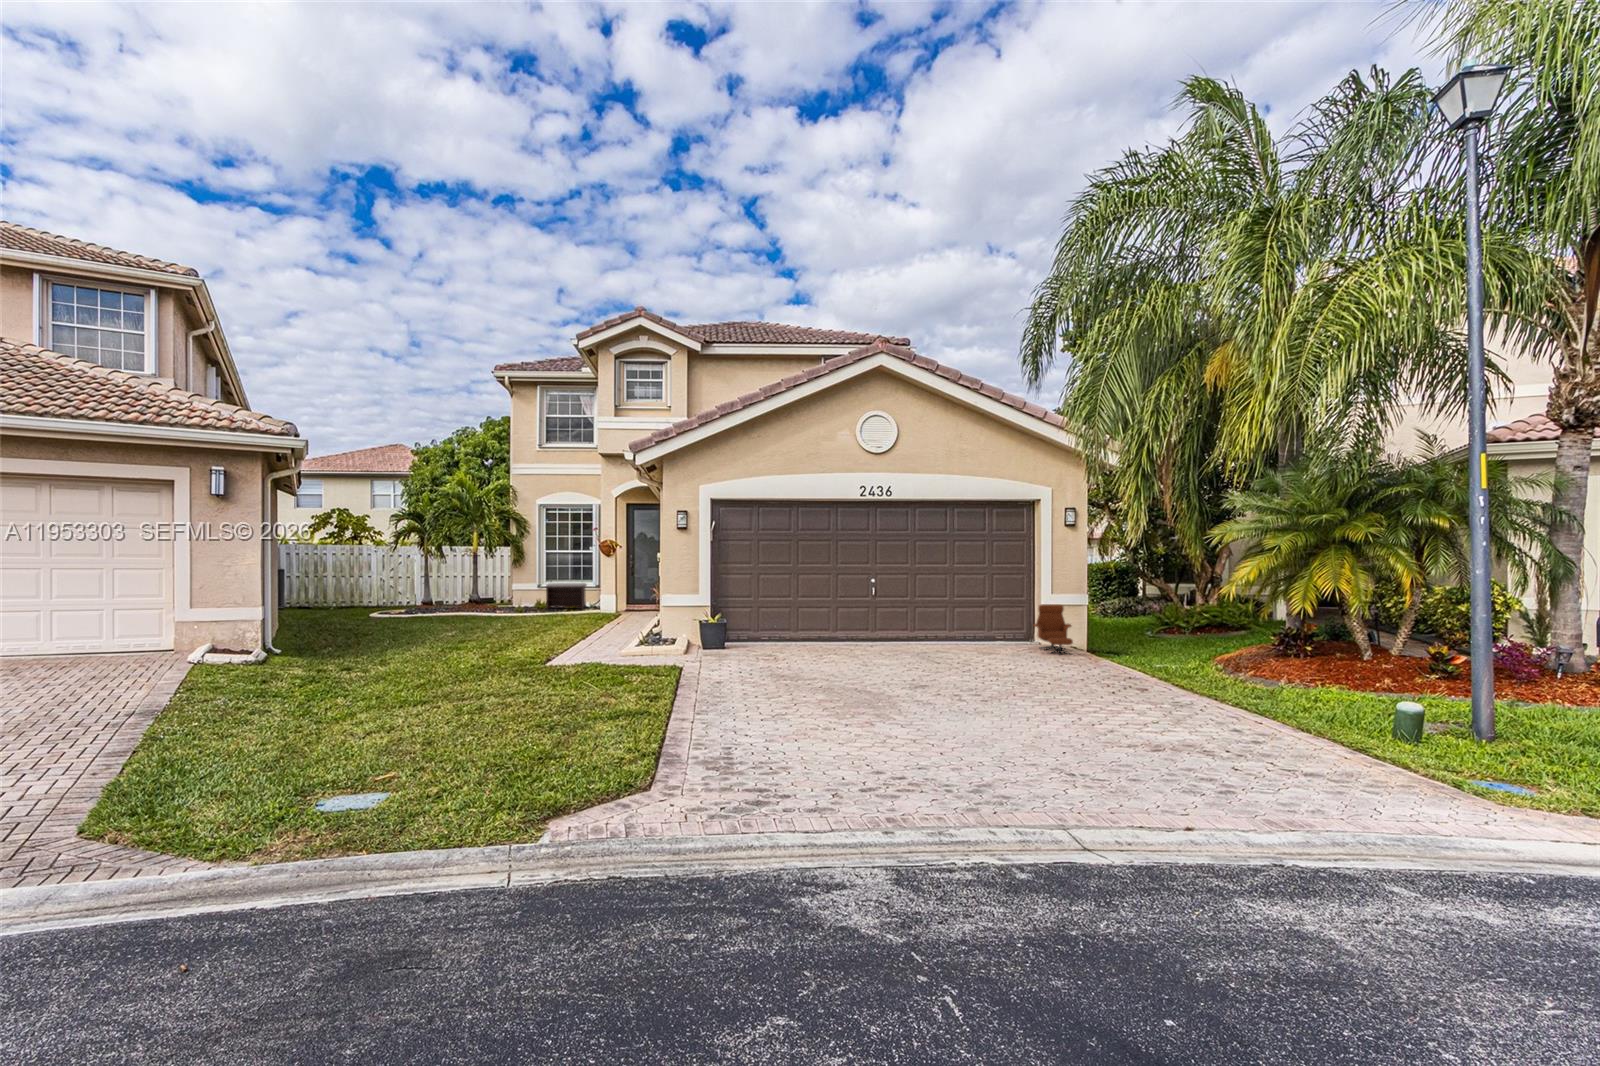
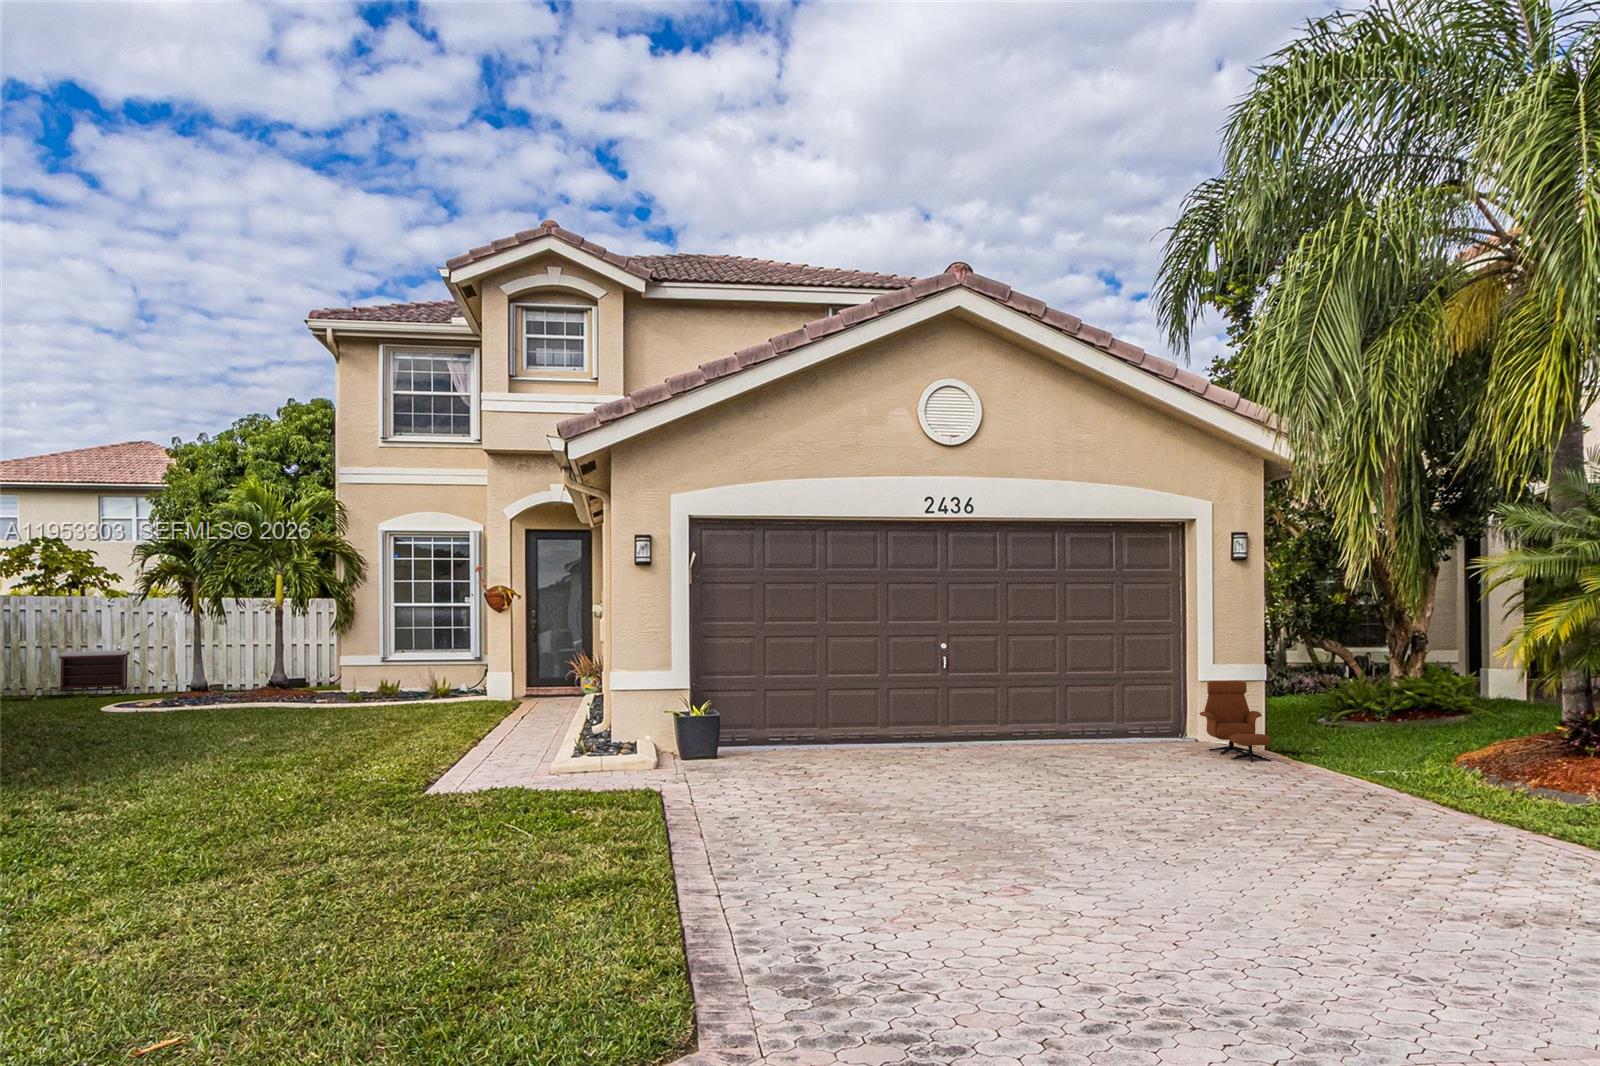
bench: present [546,583,586,609] -> present [59,650,130,691]

